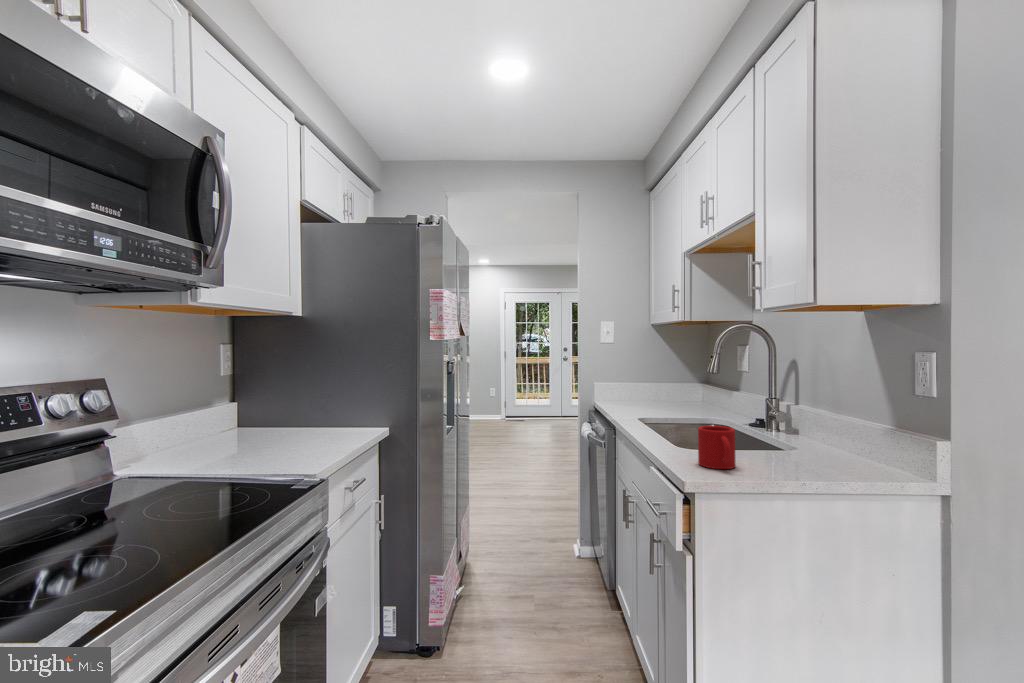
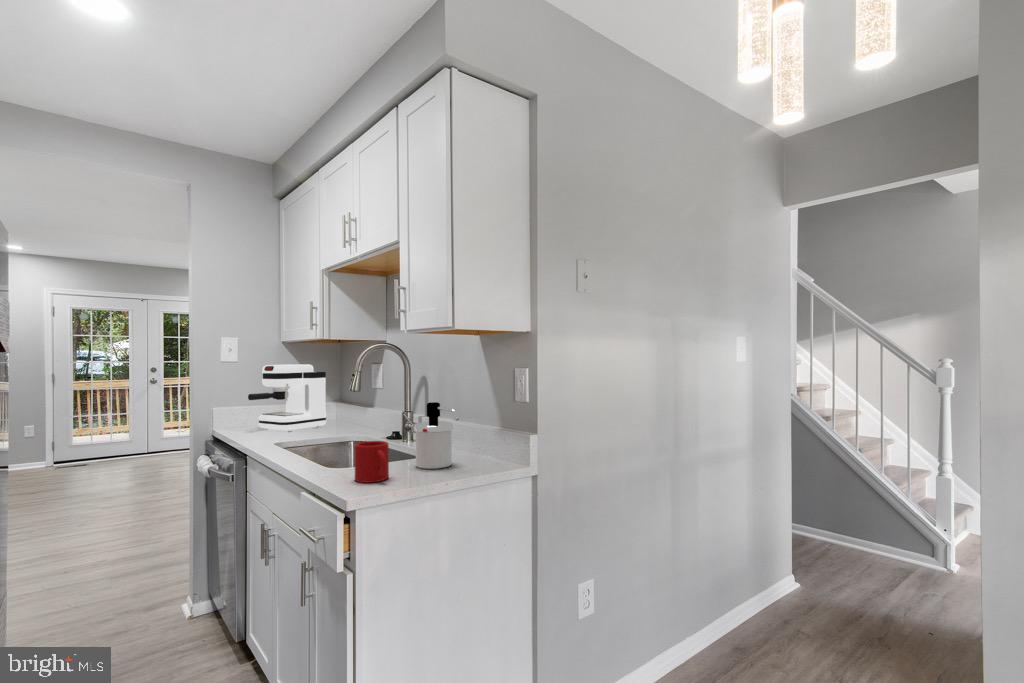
coffee maker: none [621,347,690,409] -> present [248,364,326,432]
soap dispenser: none [770,390,826,467] -> present [414,402,459,469]

